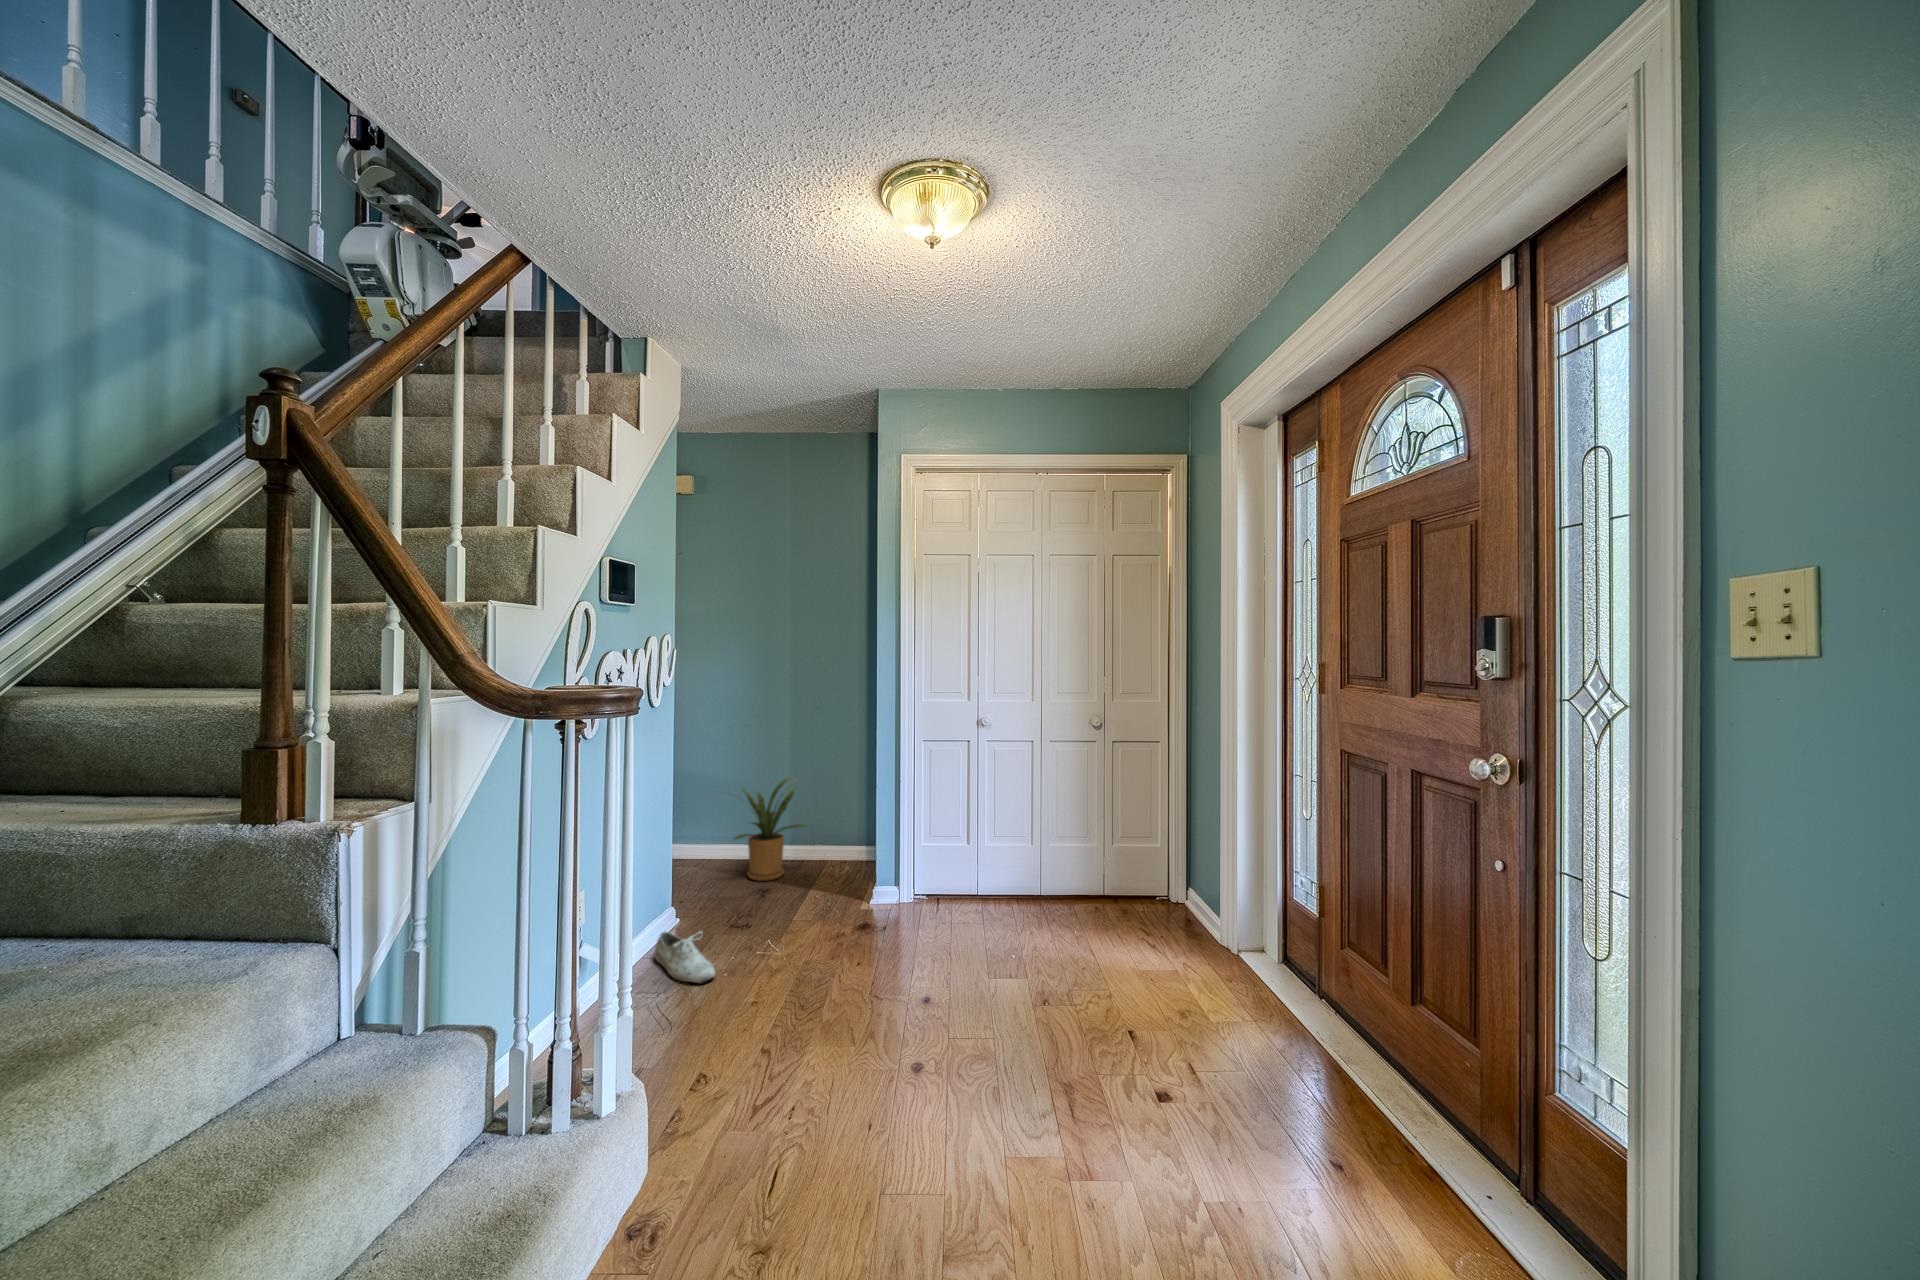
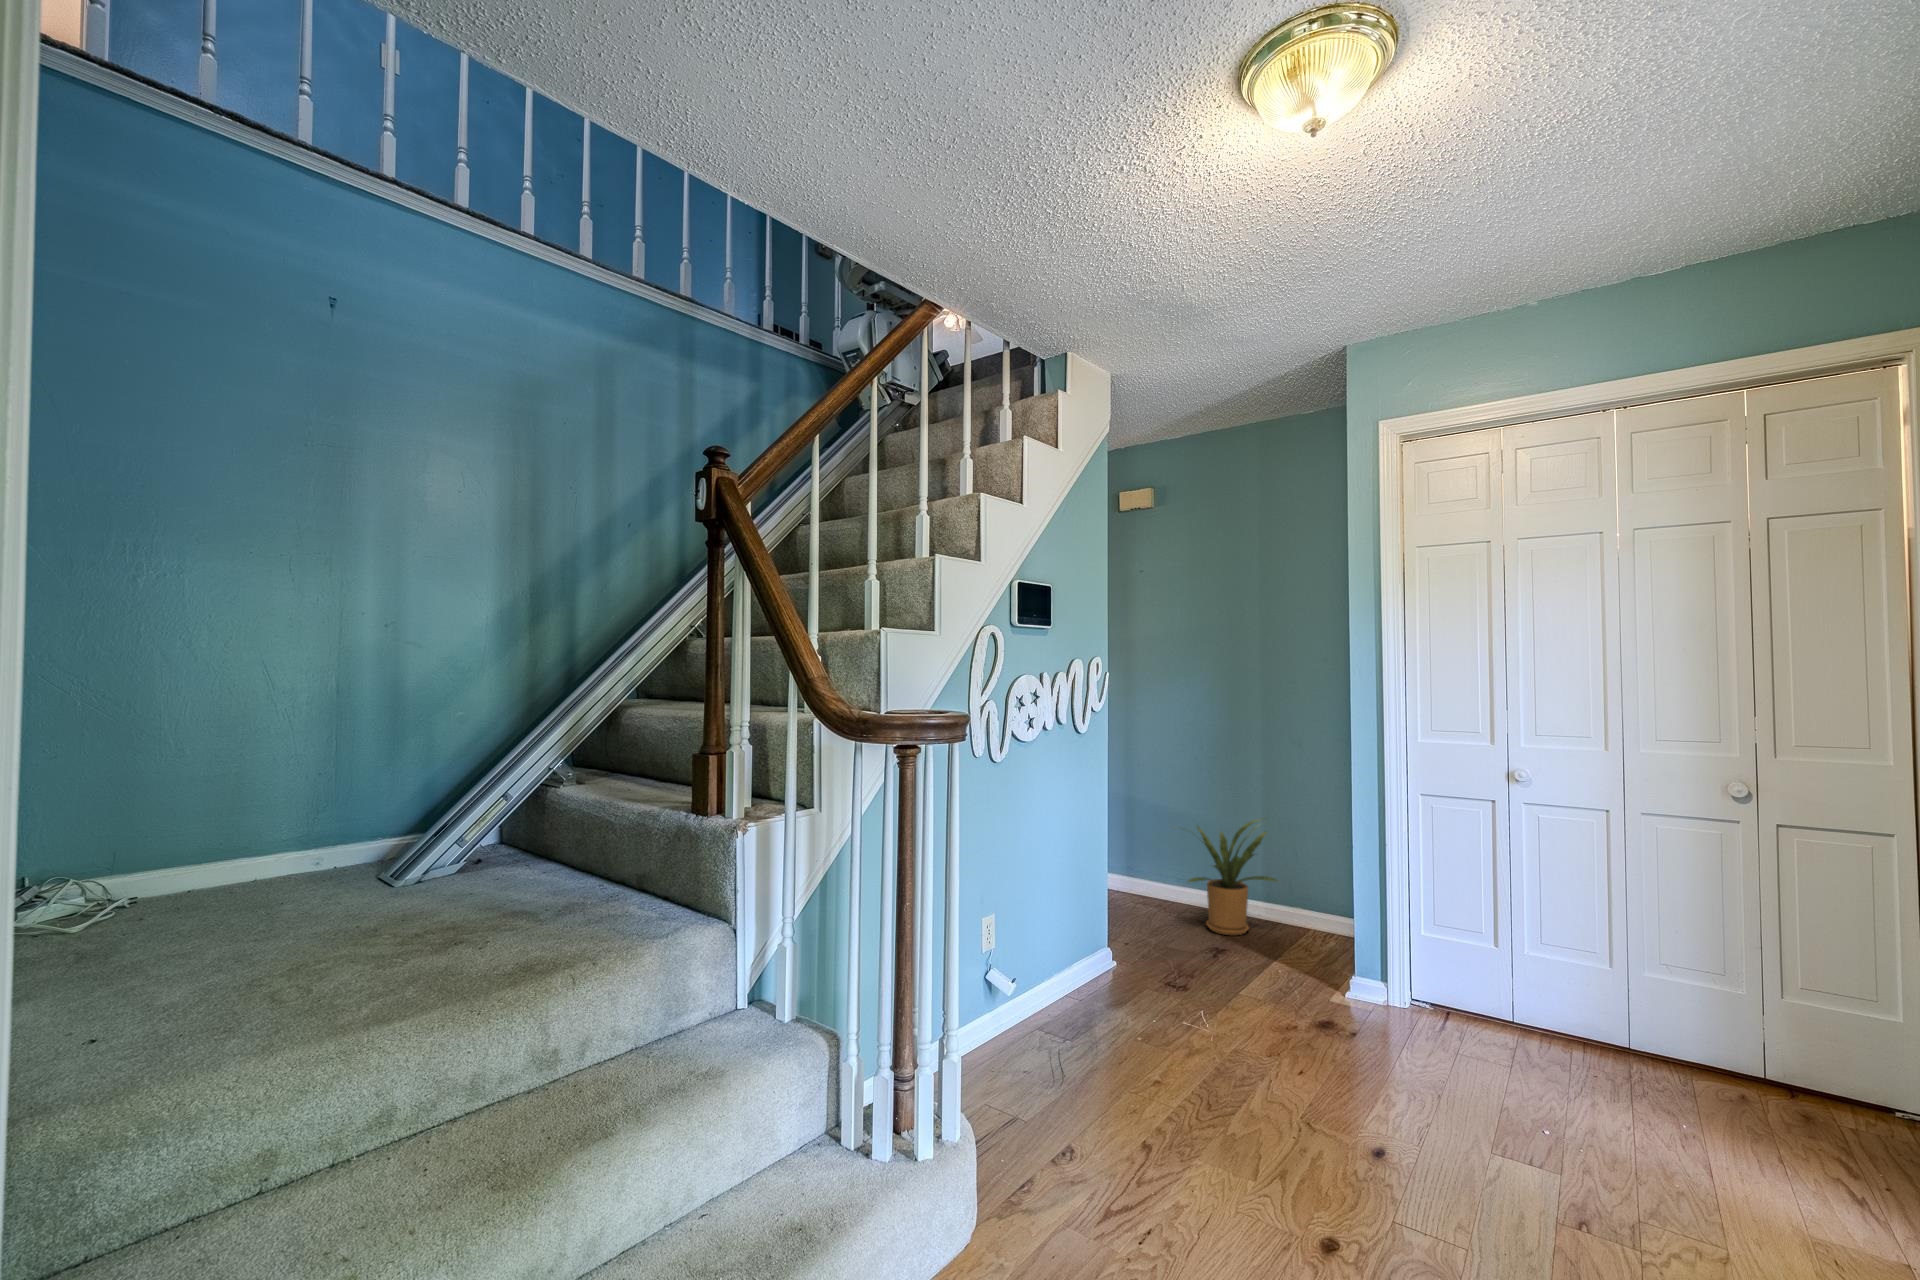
shoe: present [654,931,715,984] -> none [1079,968,1129,1038]

